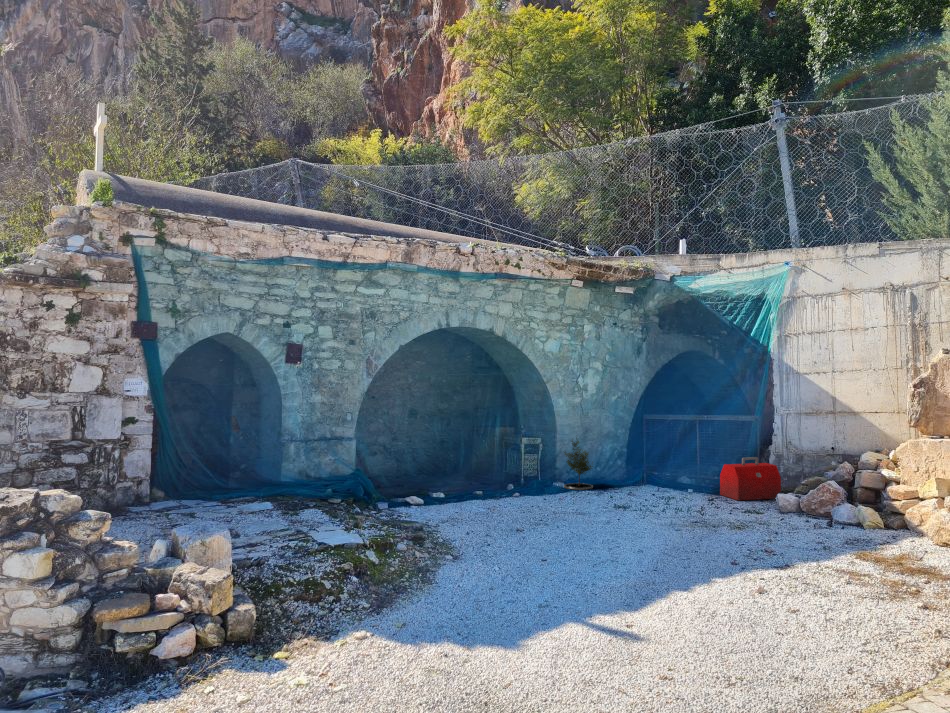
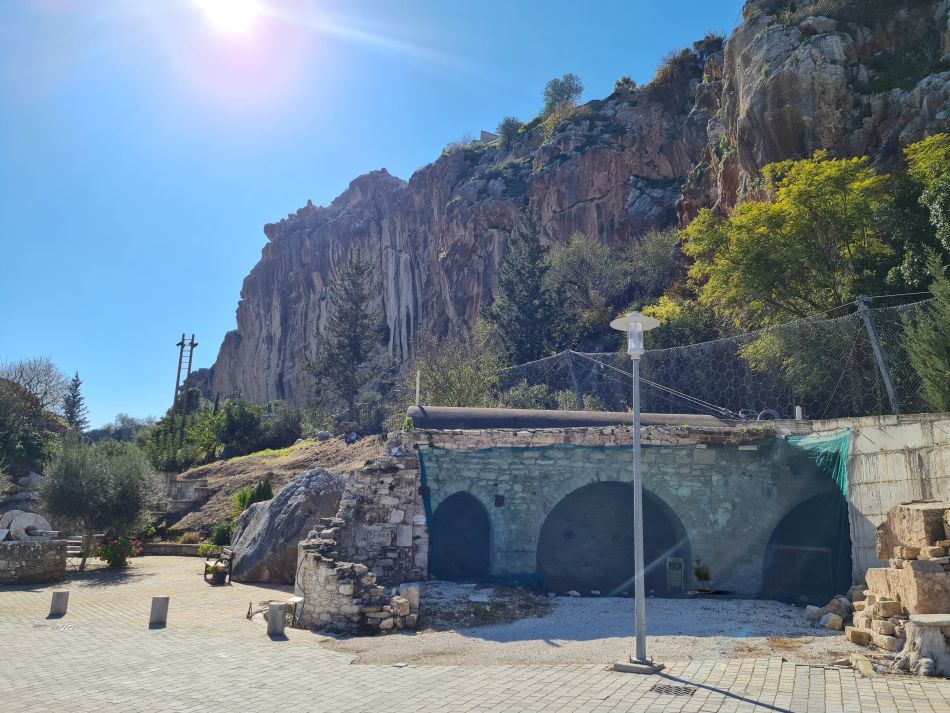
toolbox: present [720,457,781,500] -> none [786,575,827,607]

